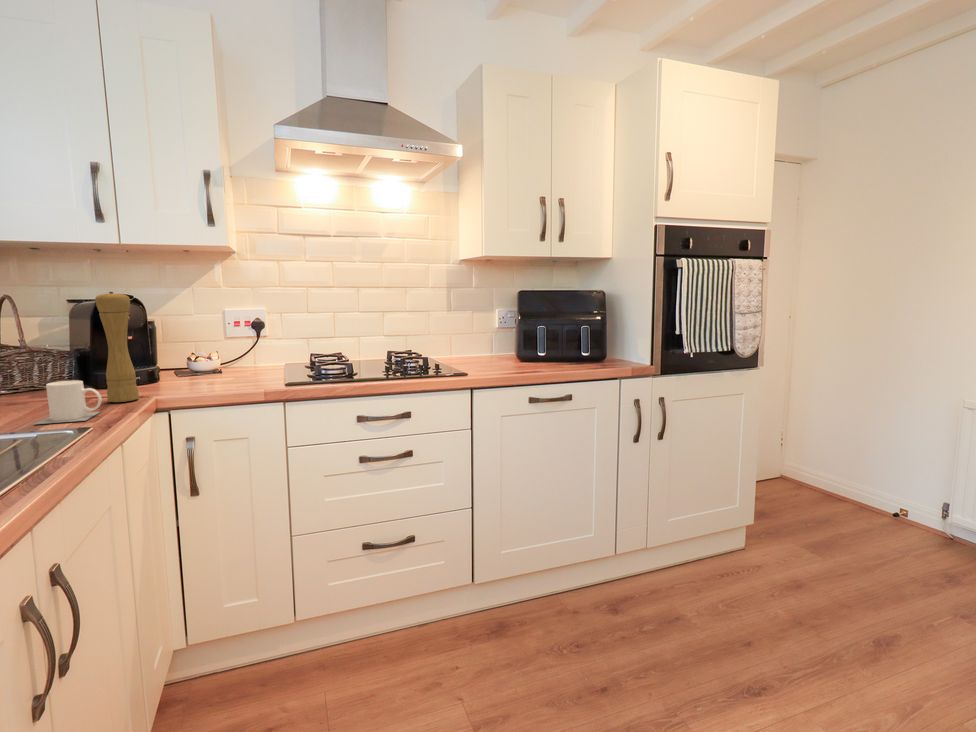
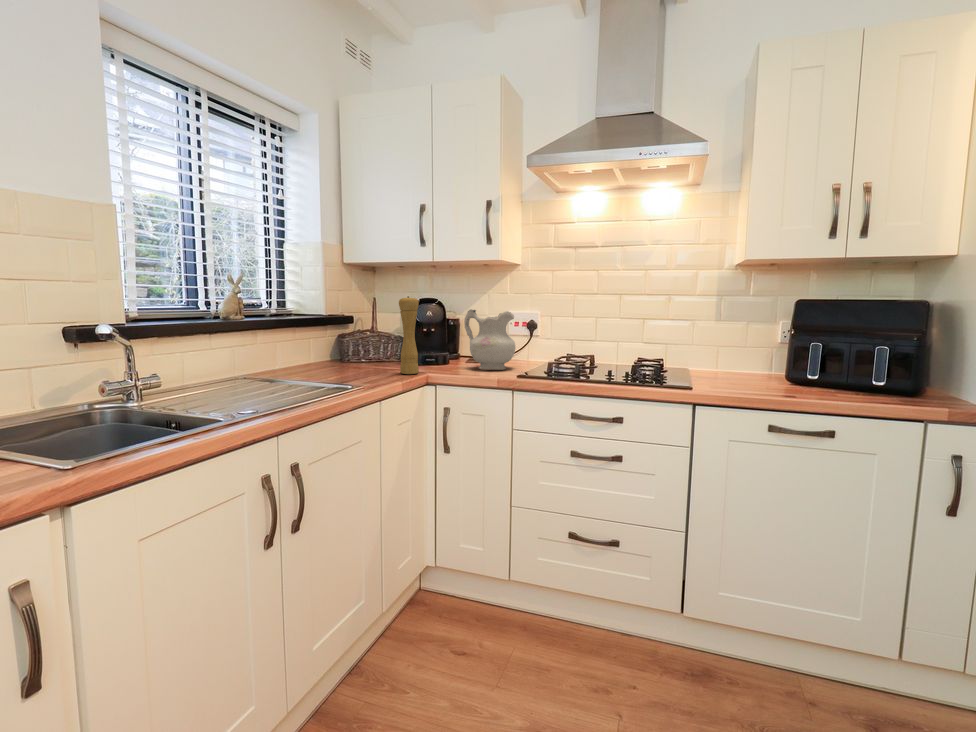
ceramic pitcher: none [187,307,263,382] -> present [464,309,515,370]
mug: present [35,380,102,424] -> none [349,355,389,382]

